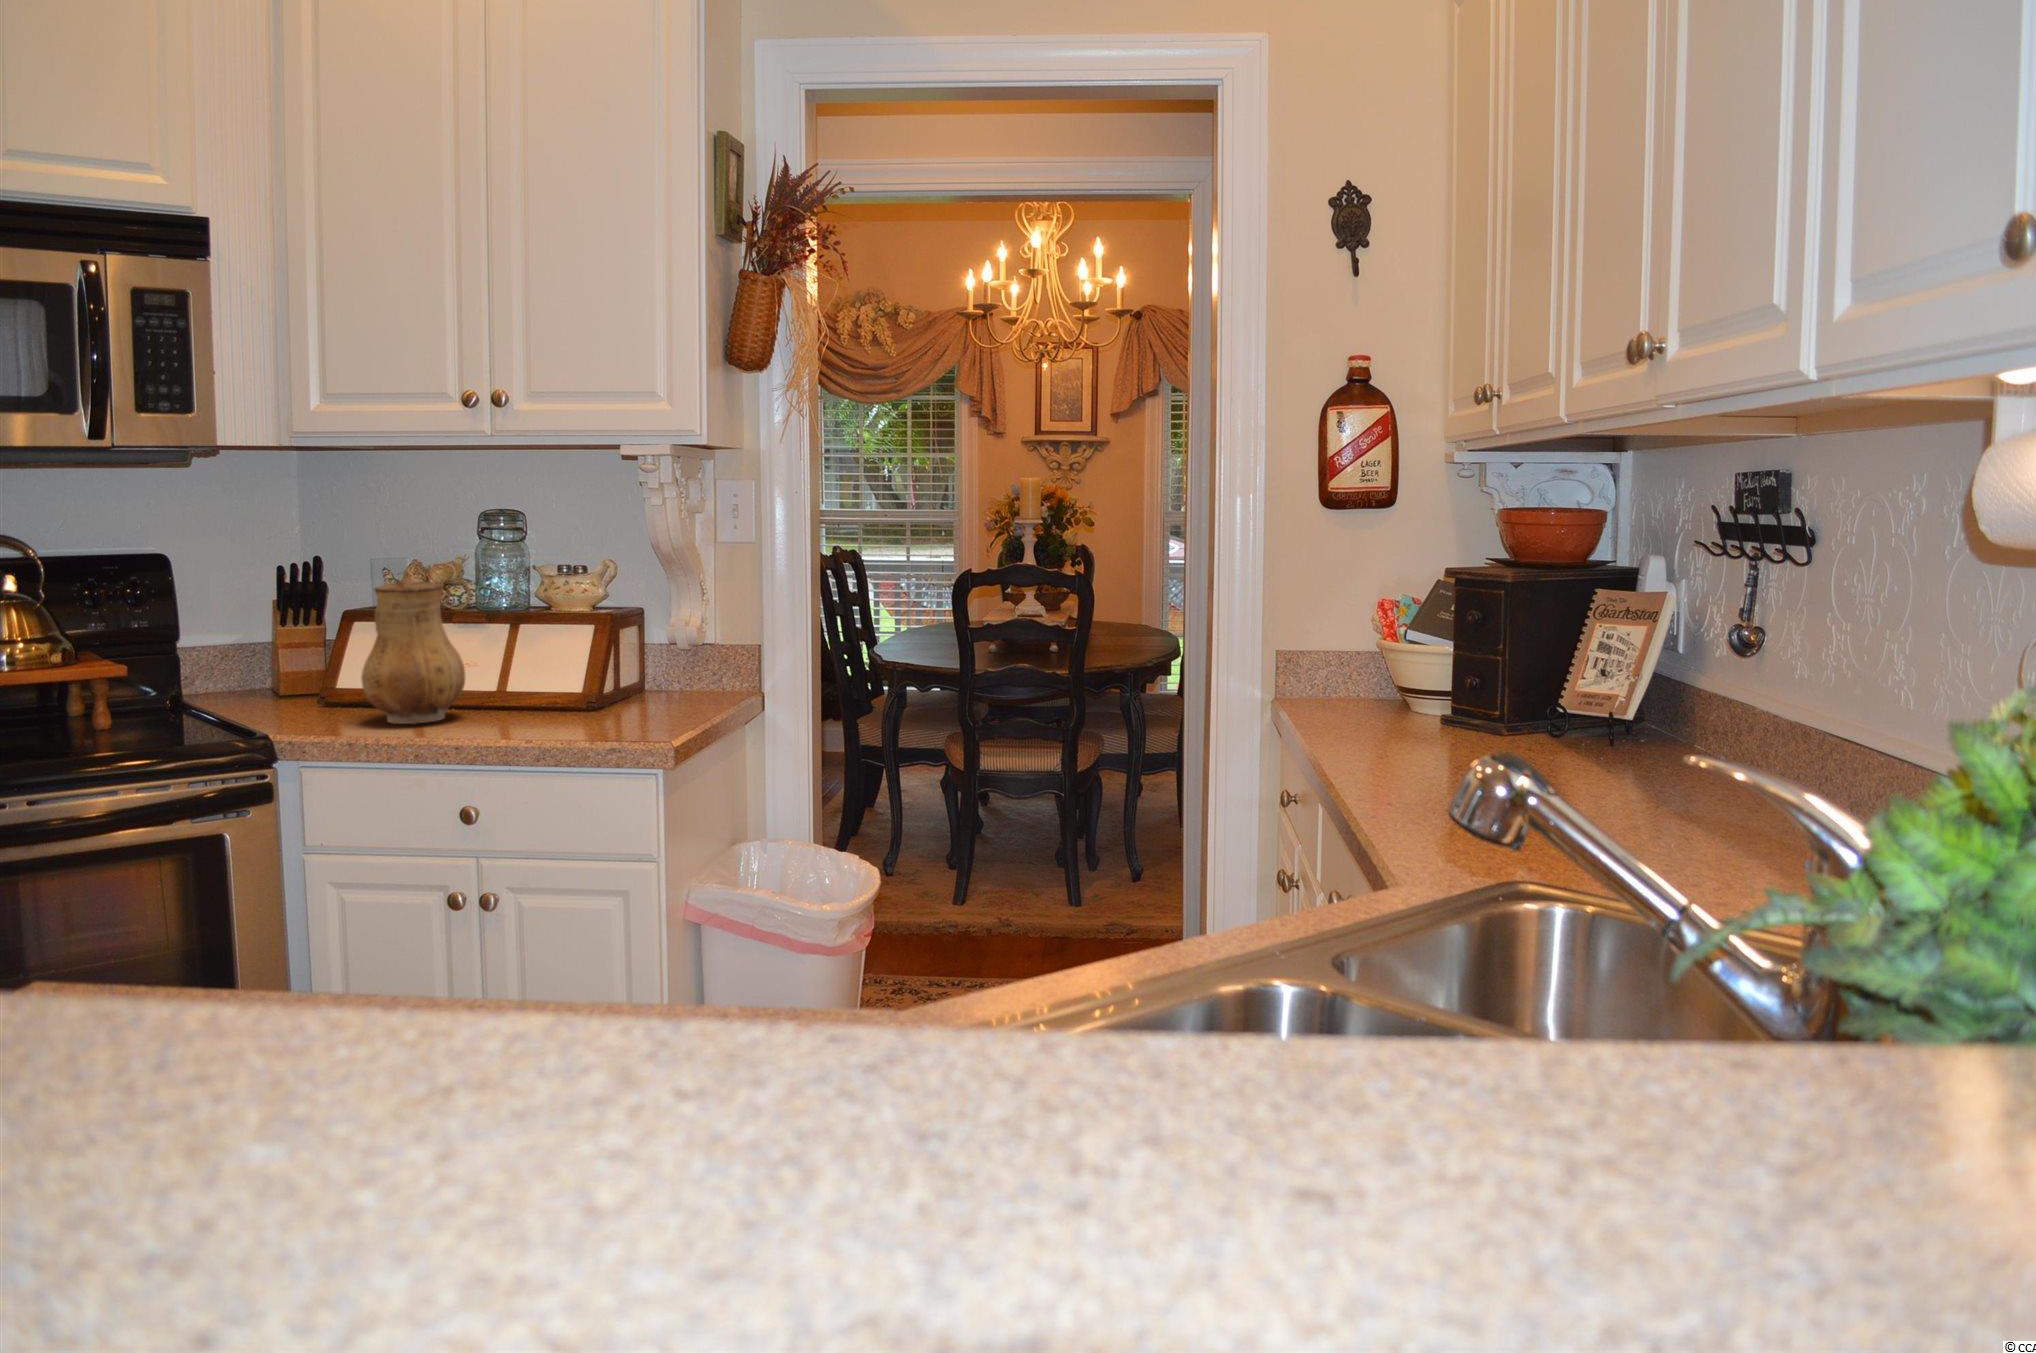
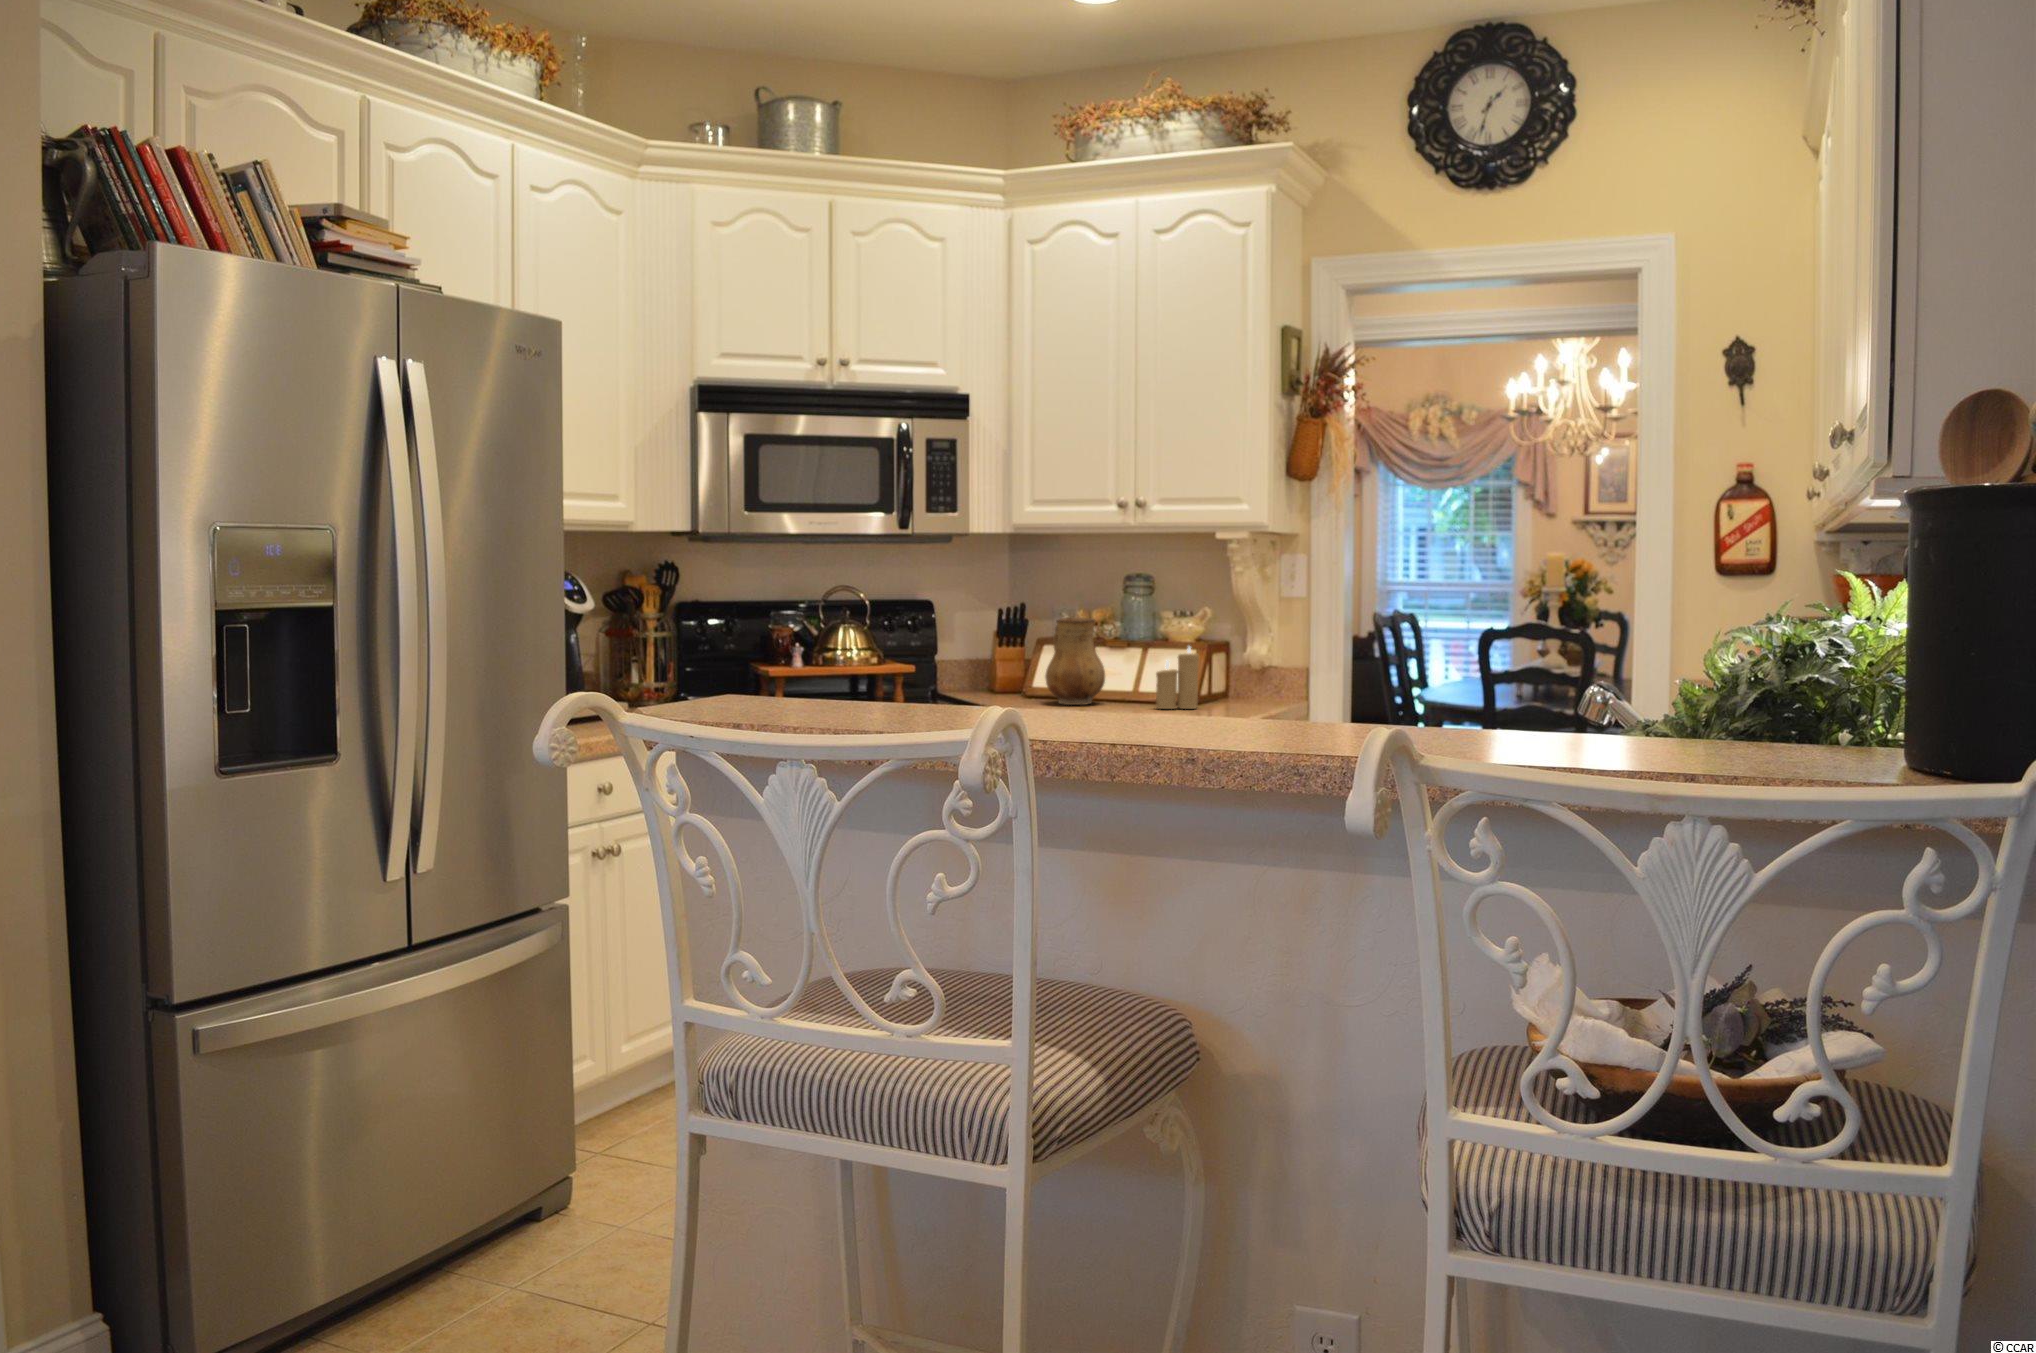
candle: none [547,623,618,725] -> present [1156,647,1199,709]

